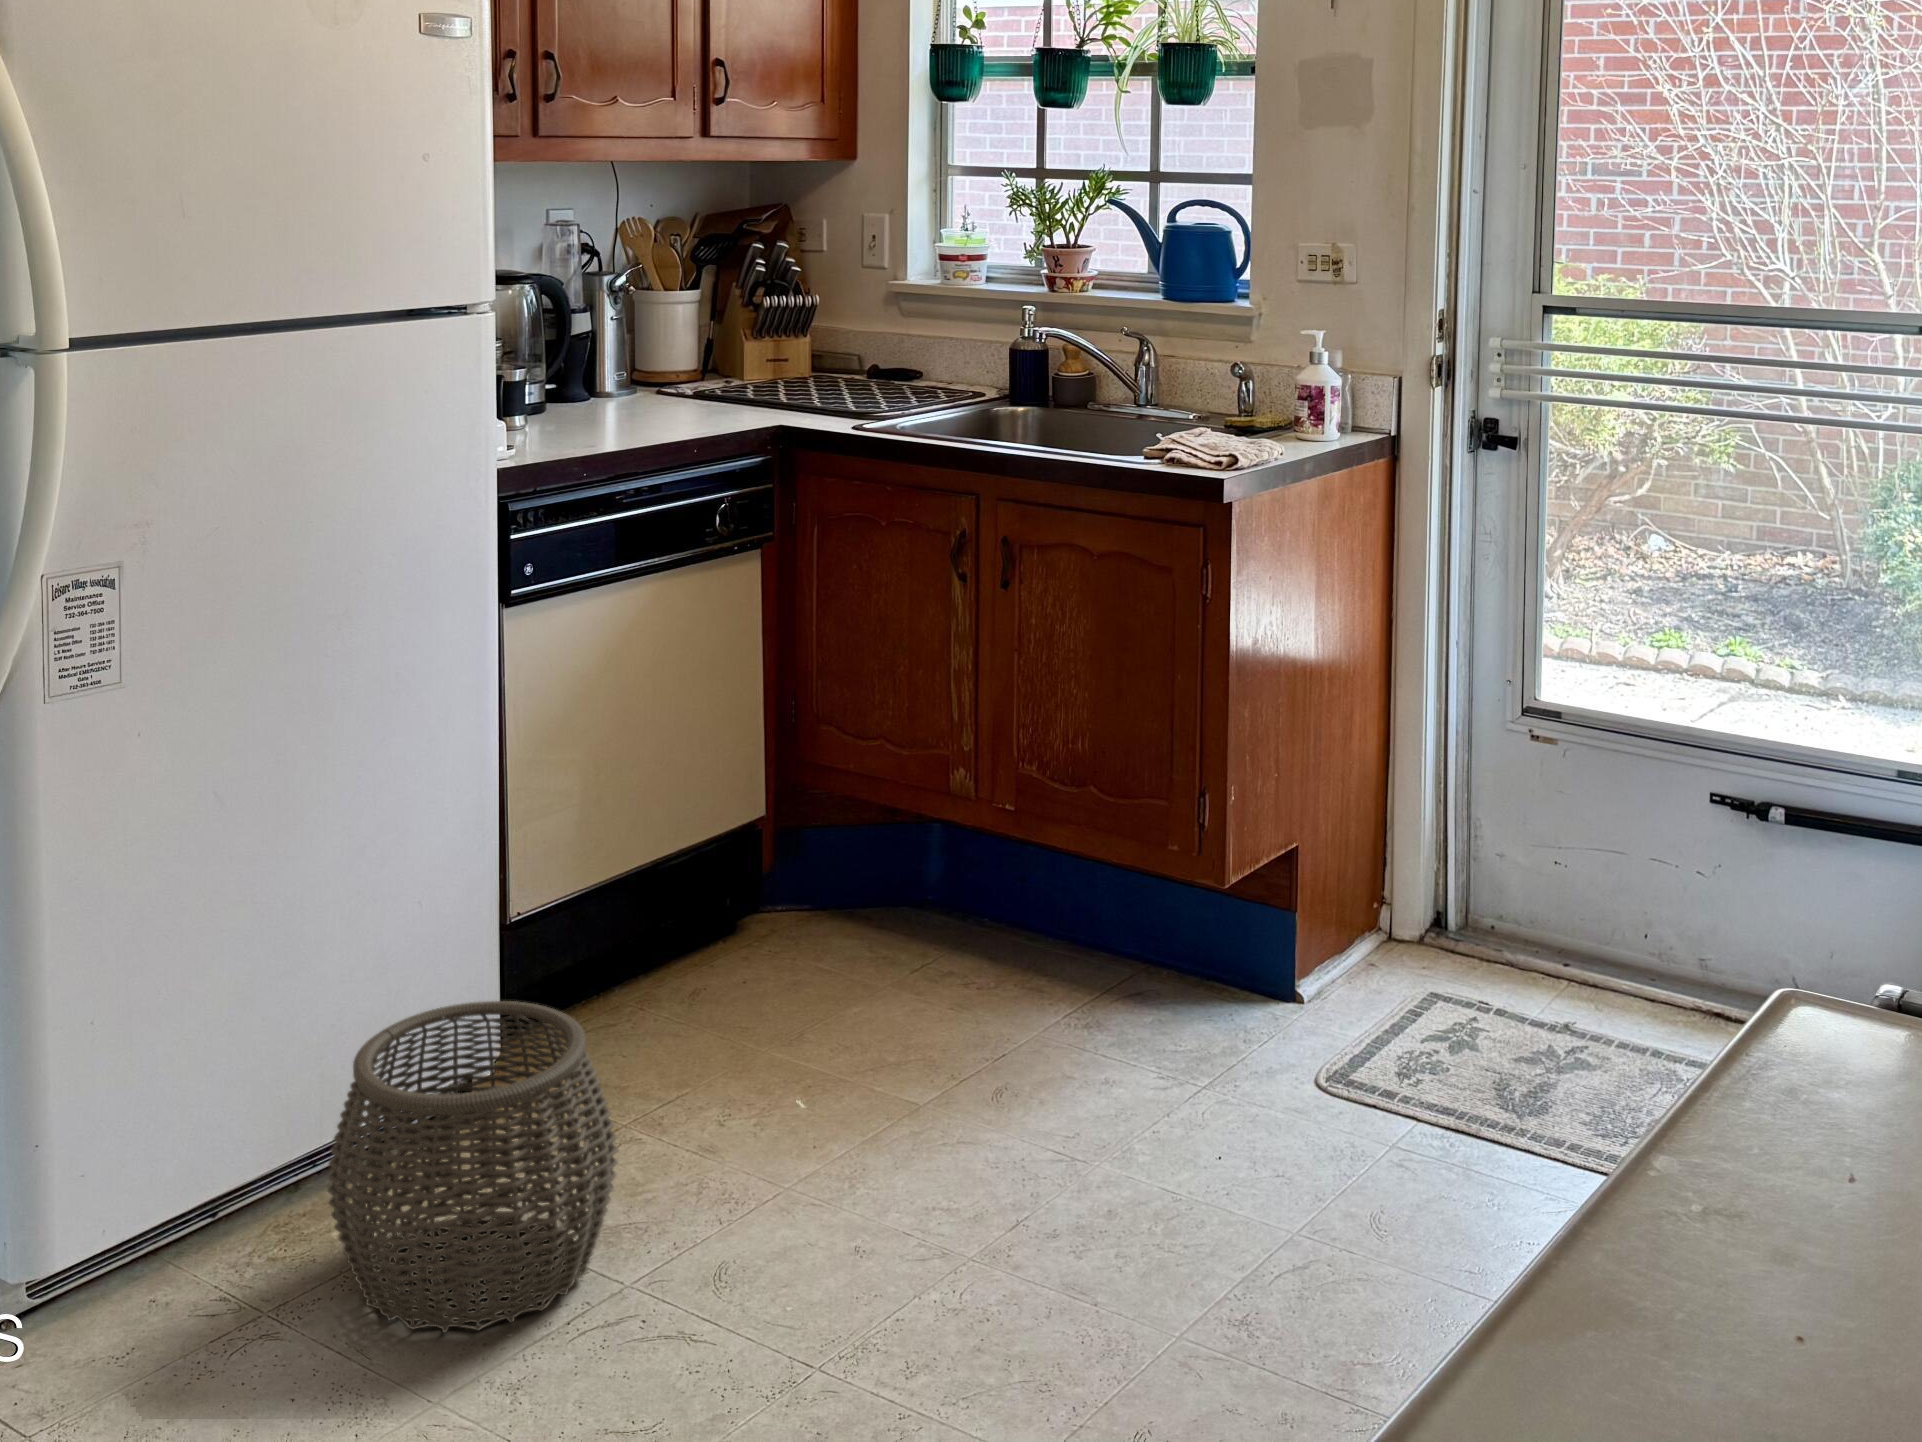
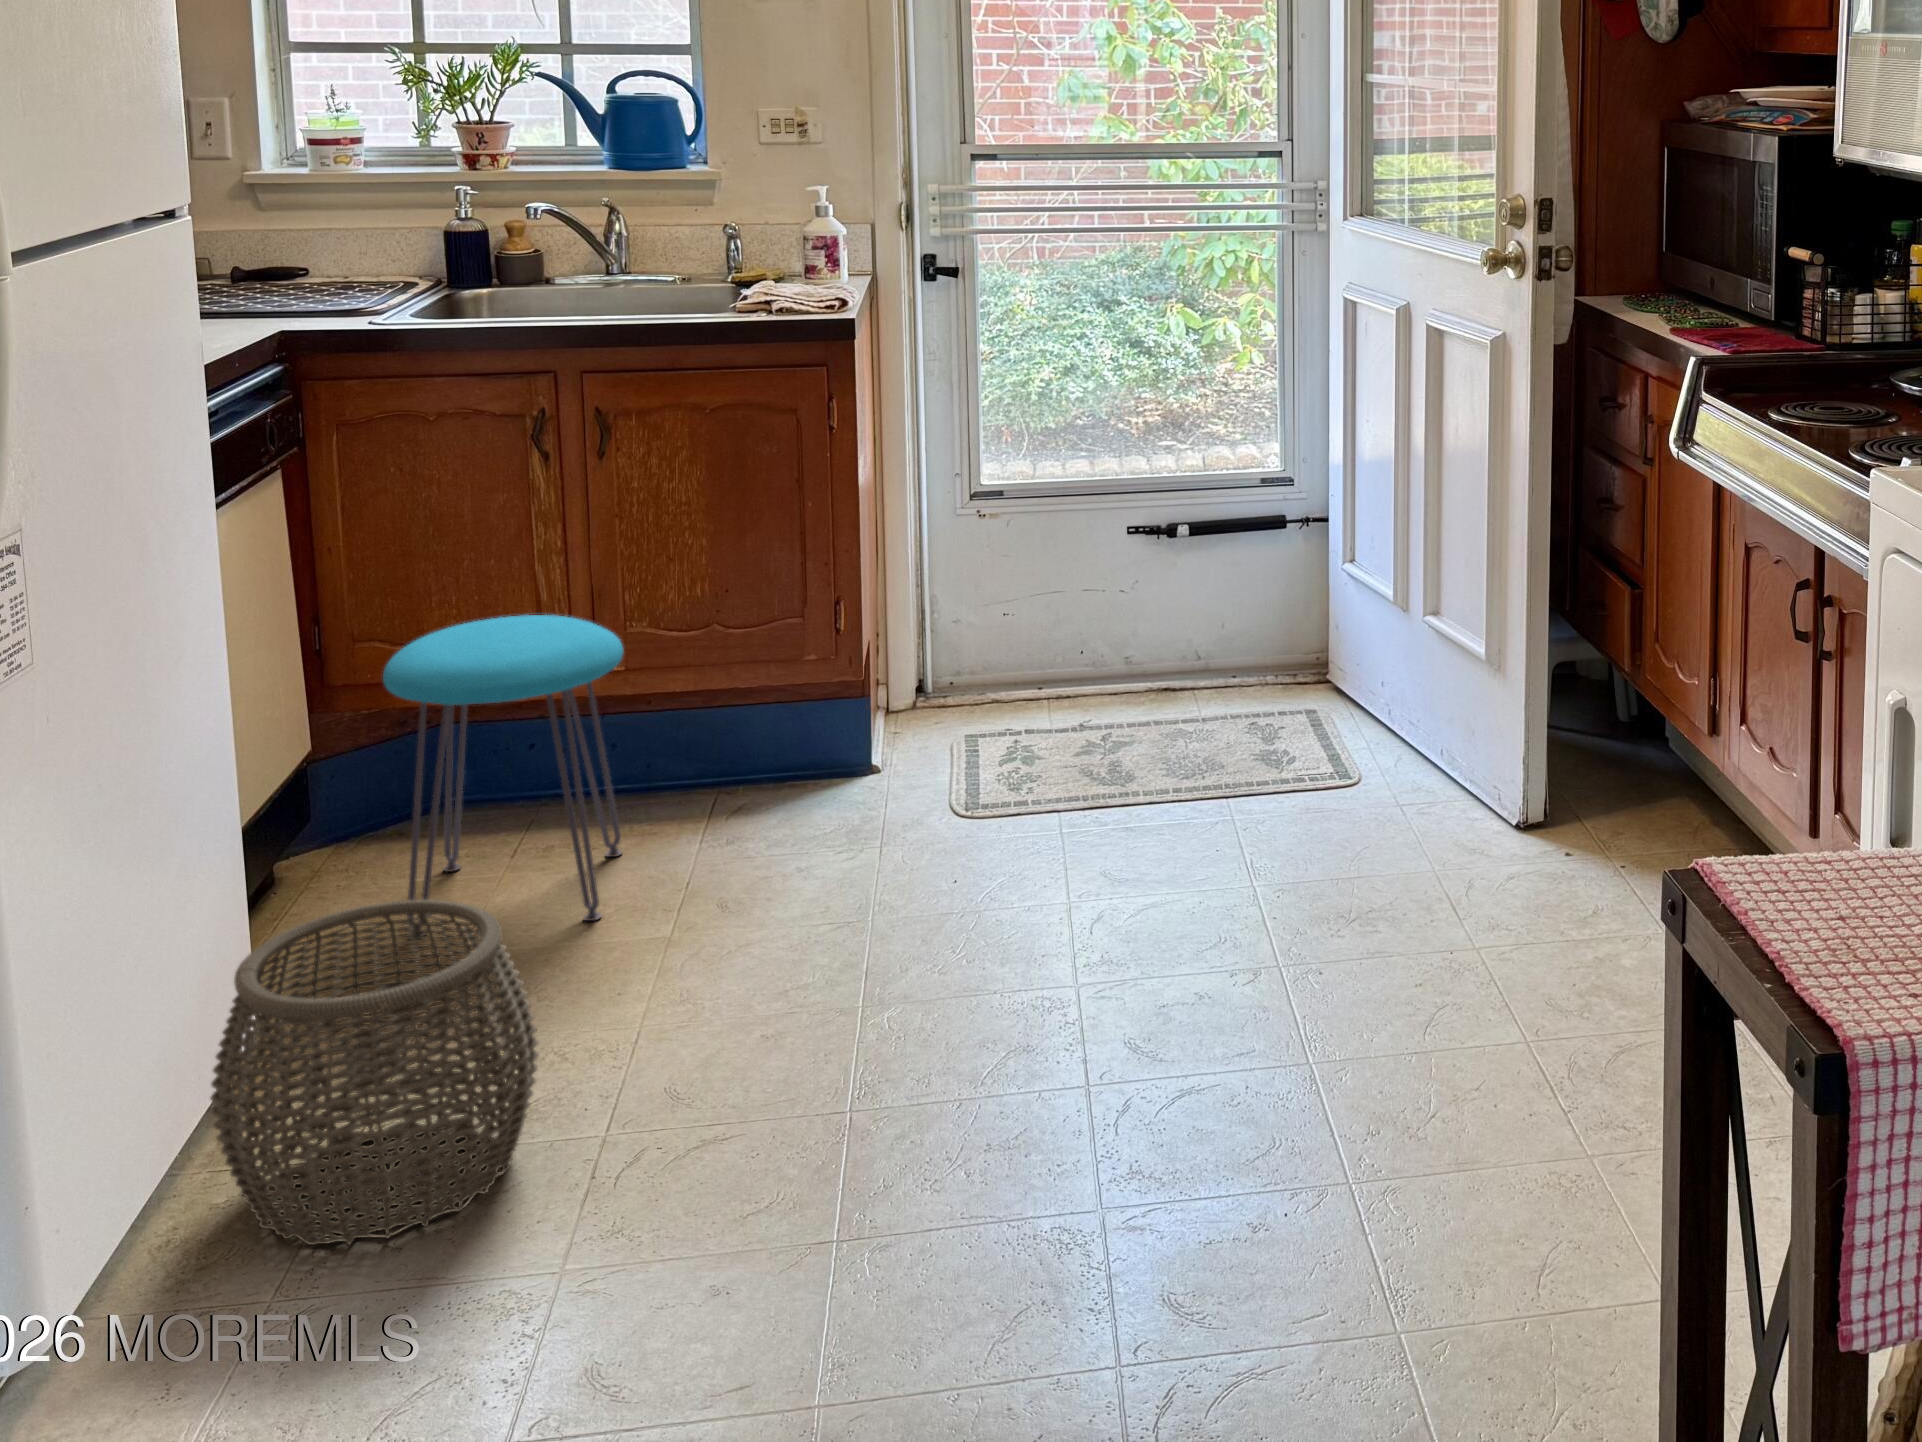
stool: none [755,745,991,1078] -> present [383,615,624,937]

